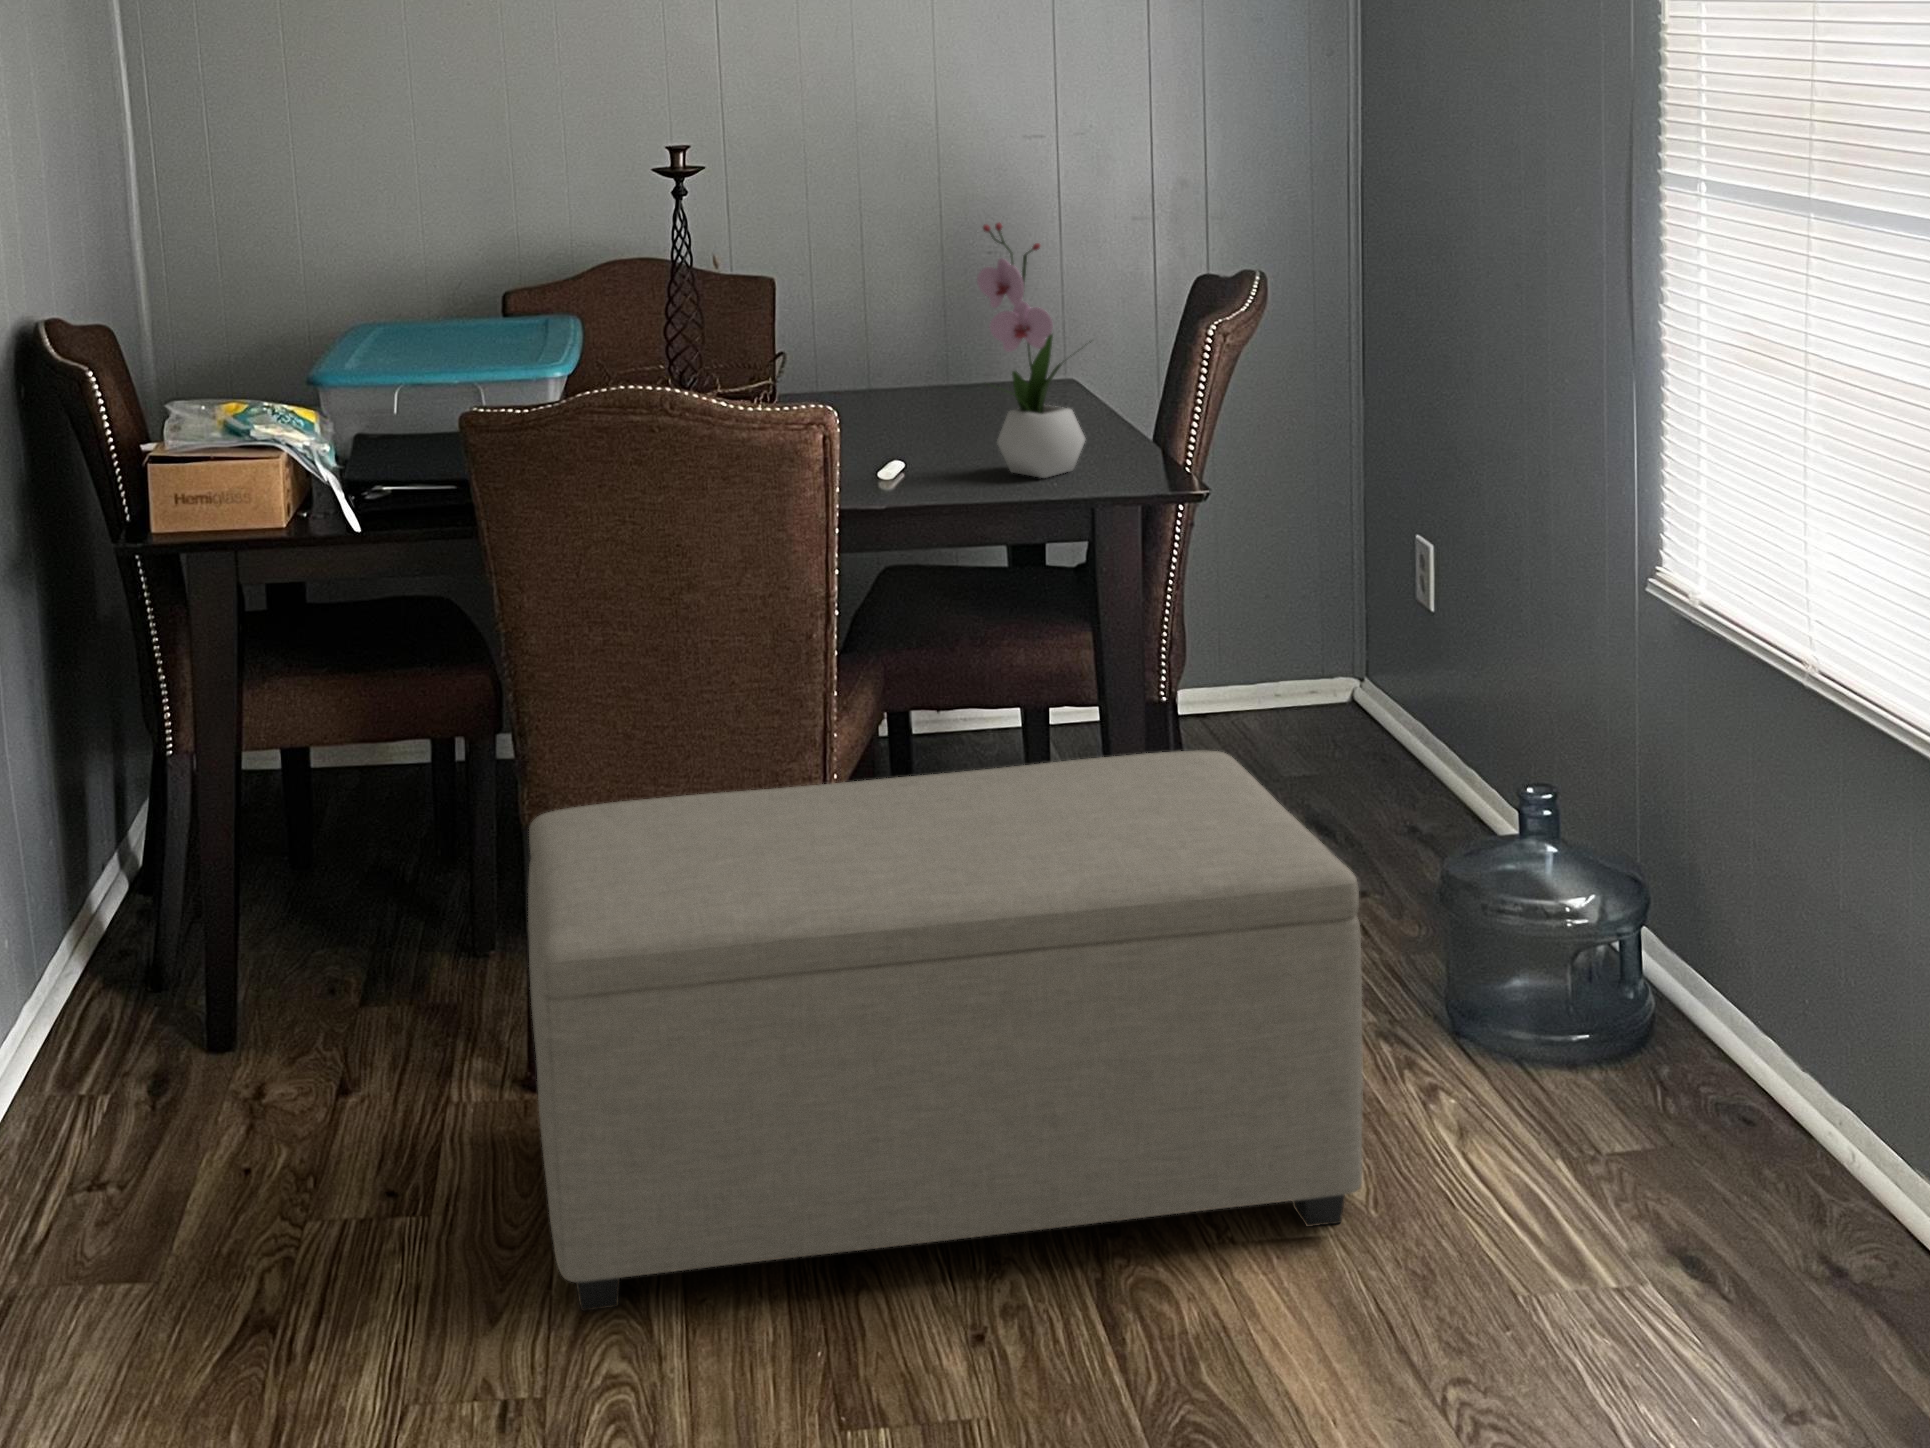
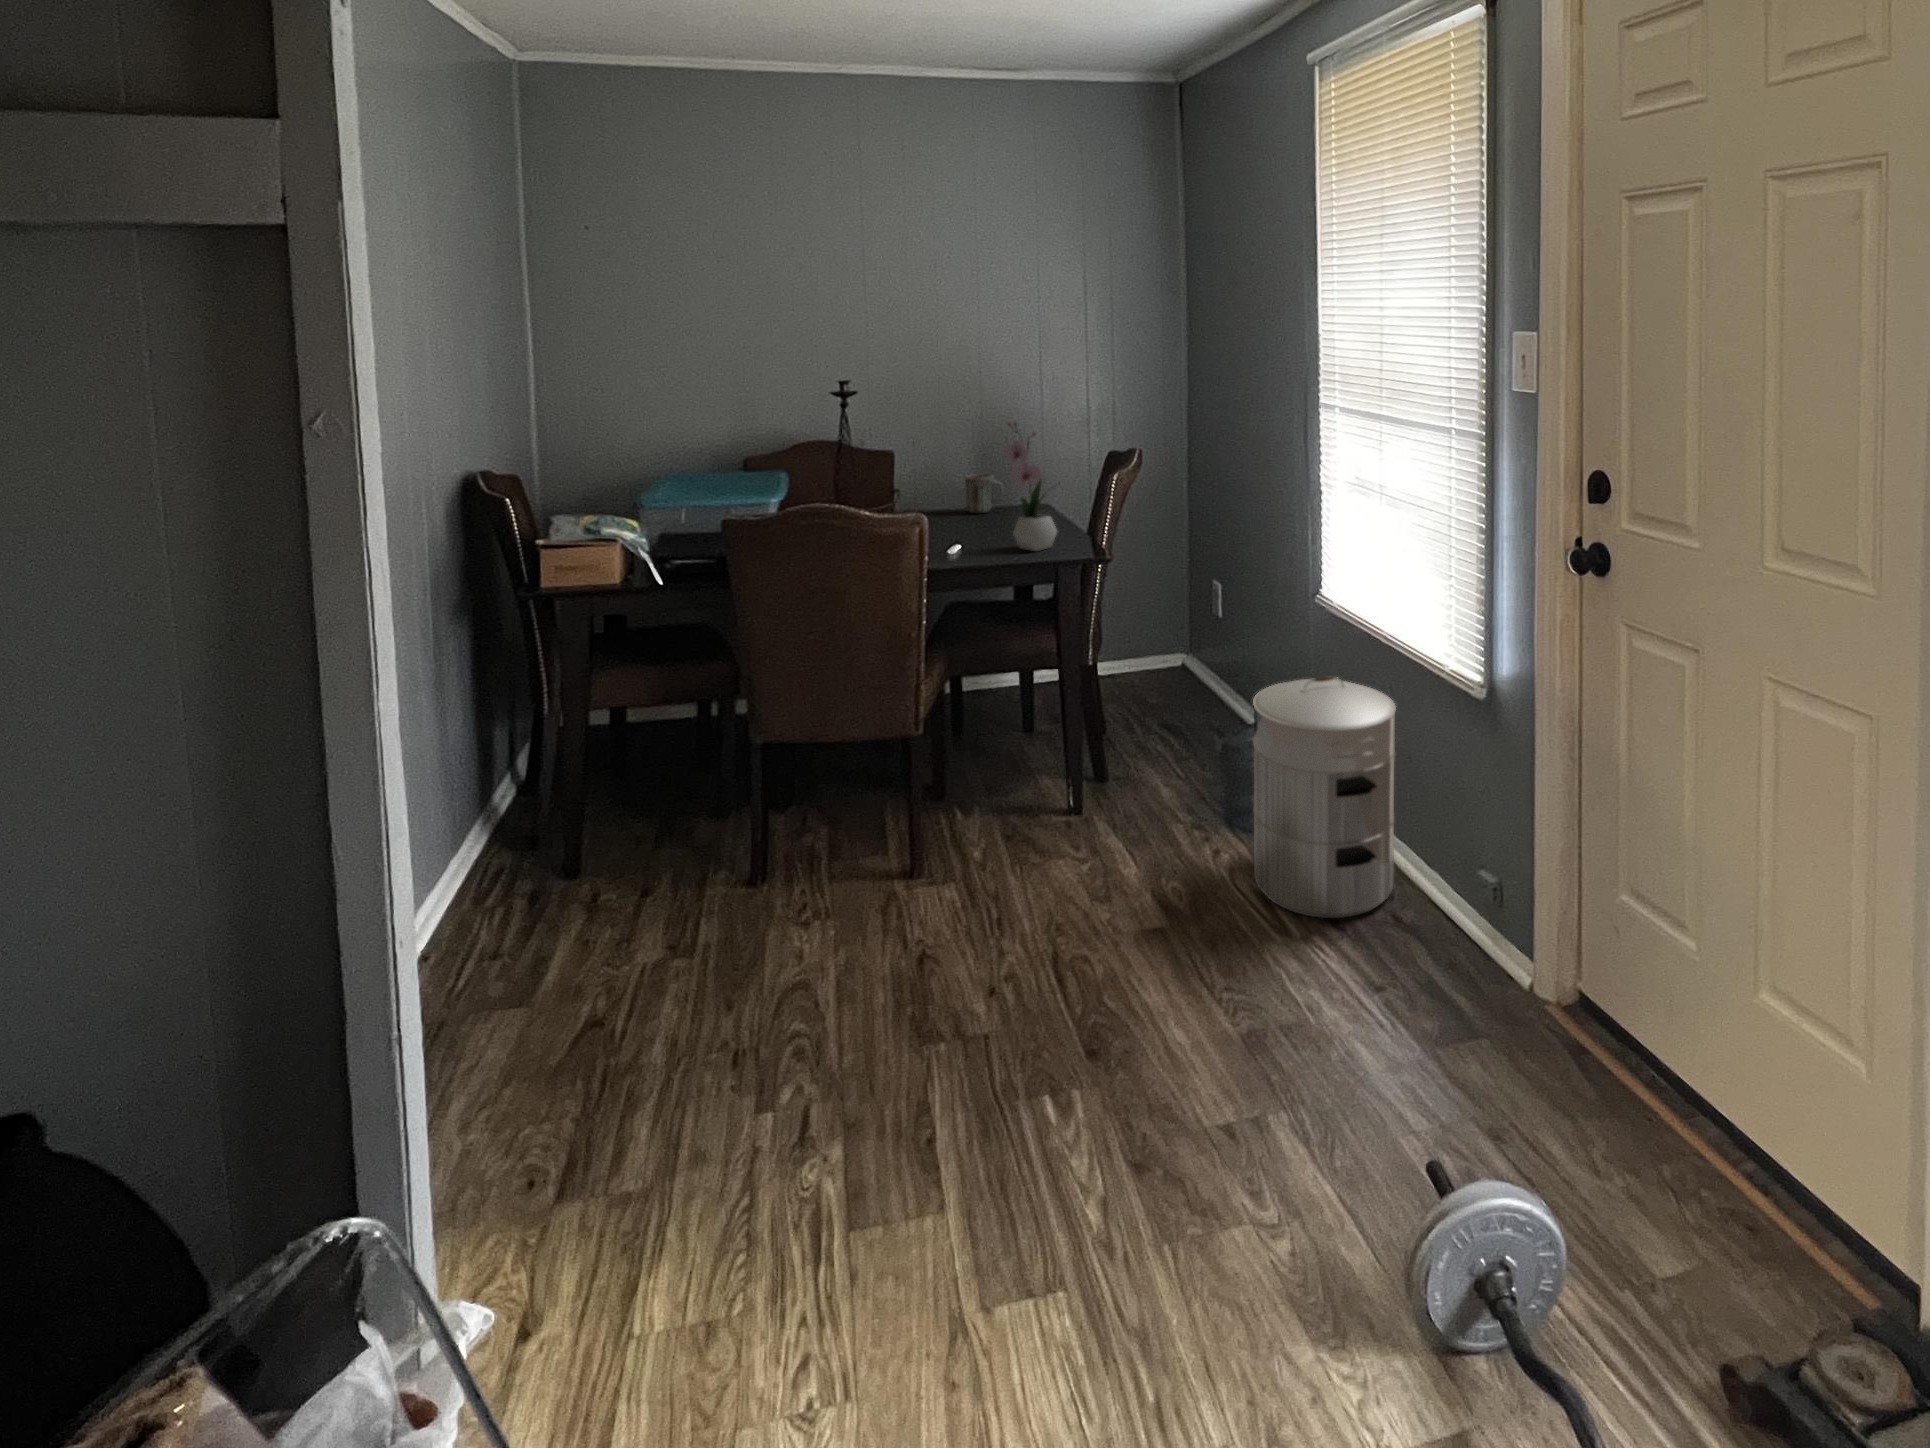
mug: none [899,324,975,400] -> present [965,474,1004,513]
ottoman: present [528,750,1363,1311] -> none [758,686,1184,1001]
waste bin: none [1508,756,1839,1261] -> present [1253,677,1396,918]

